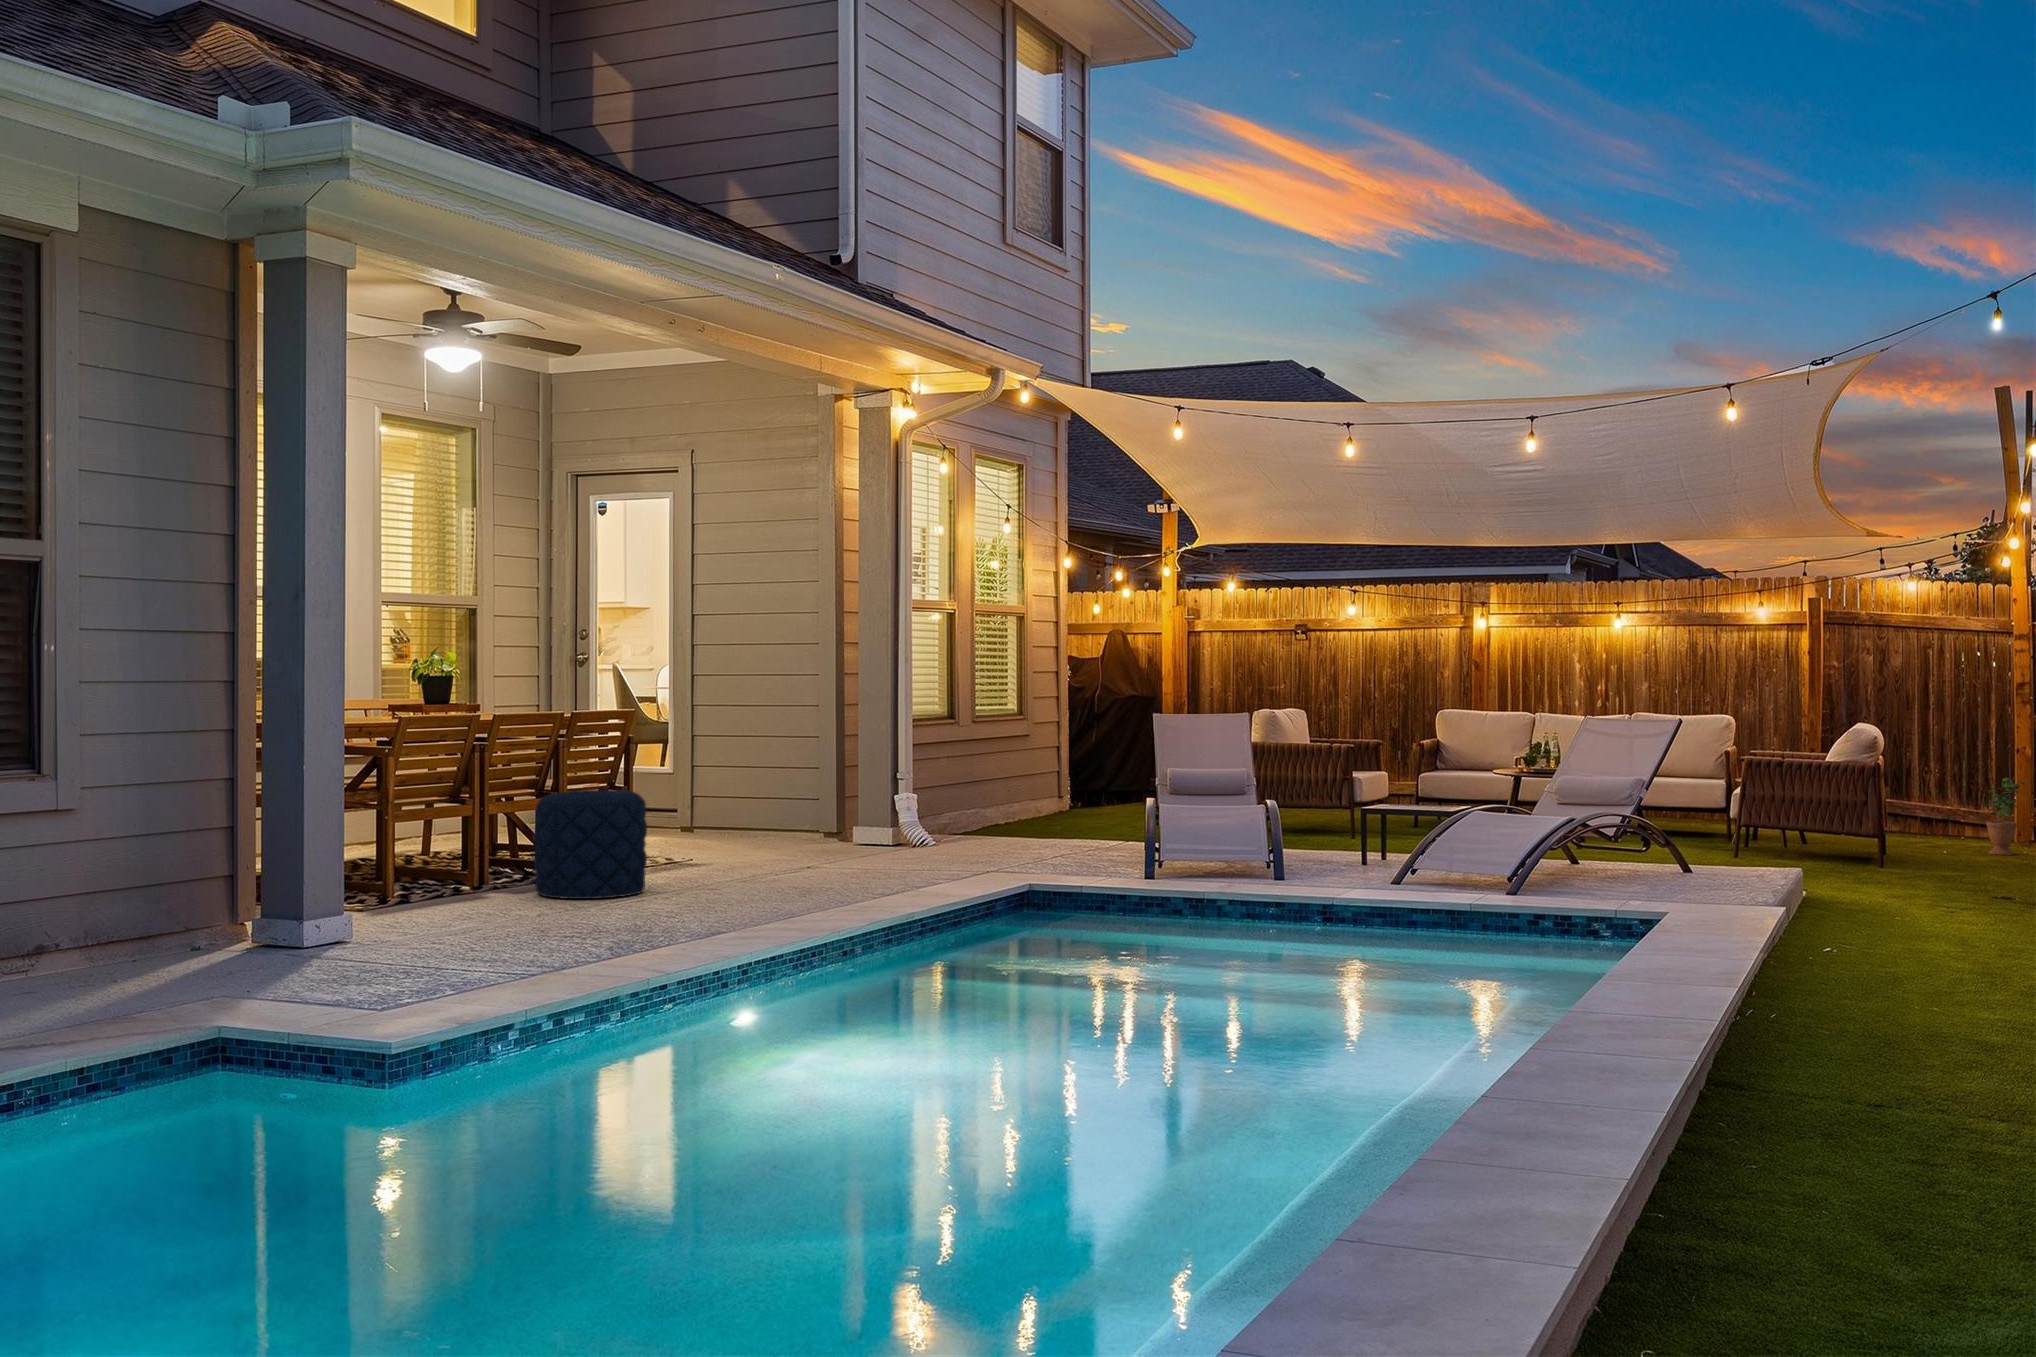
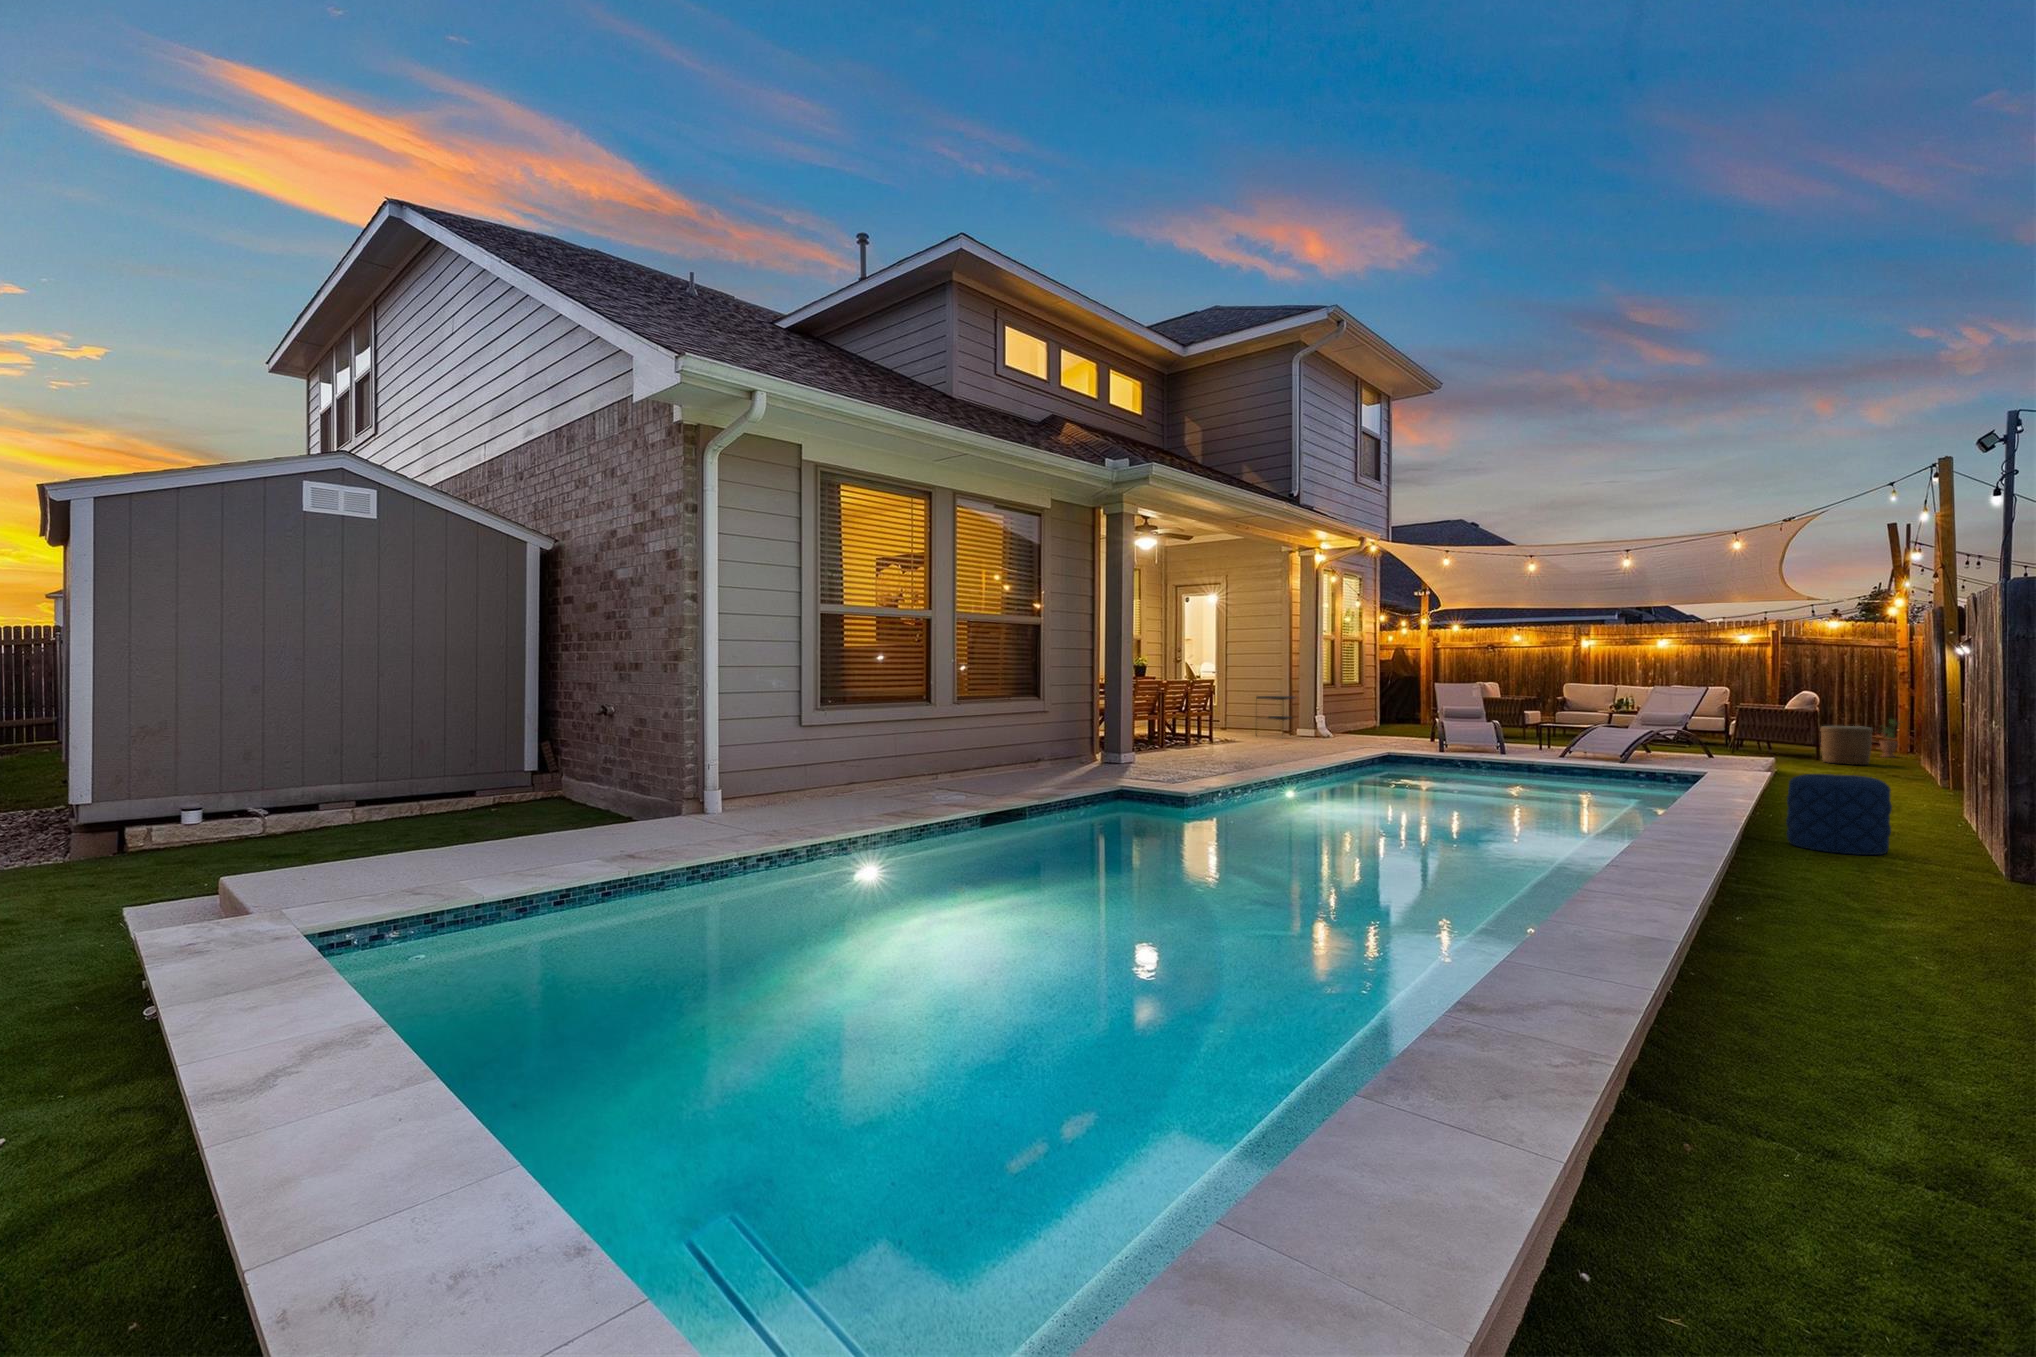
side table: none [755,745,850,848] -> present [1256,696,1294,721]
pouf: present [534,790,647,899] -> present [1786,774,1892,855]
woven basket: none [1887,795,1975,877] -> present [1821,726,1873,765]

